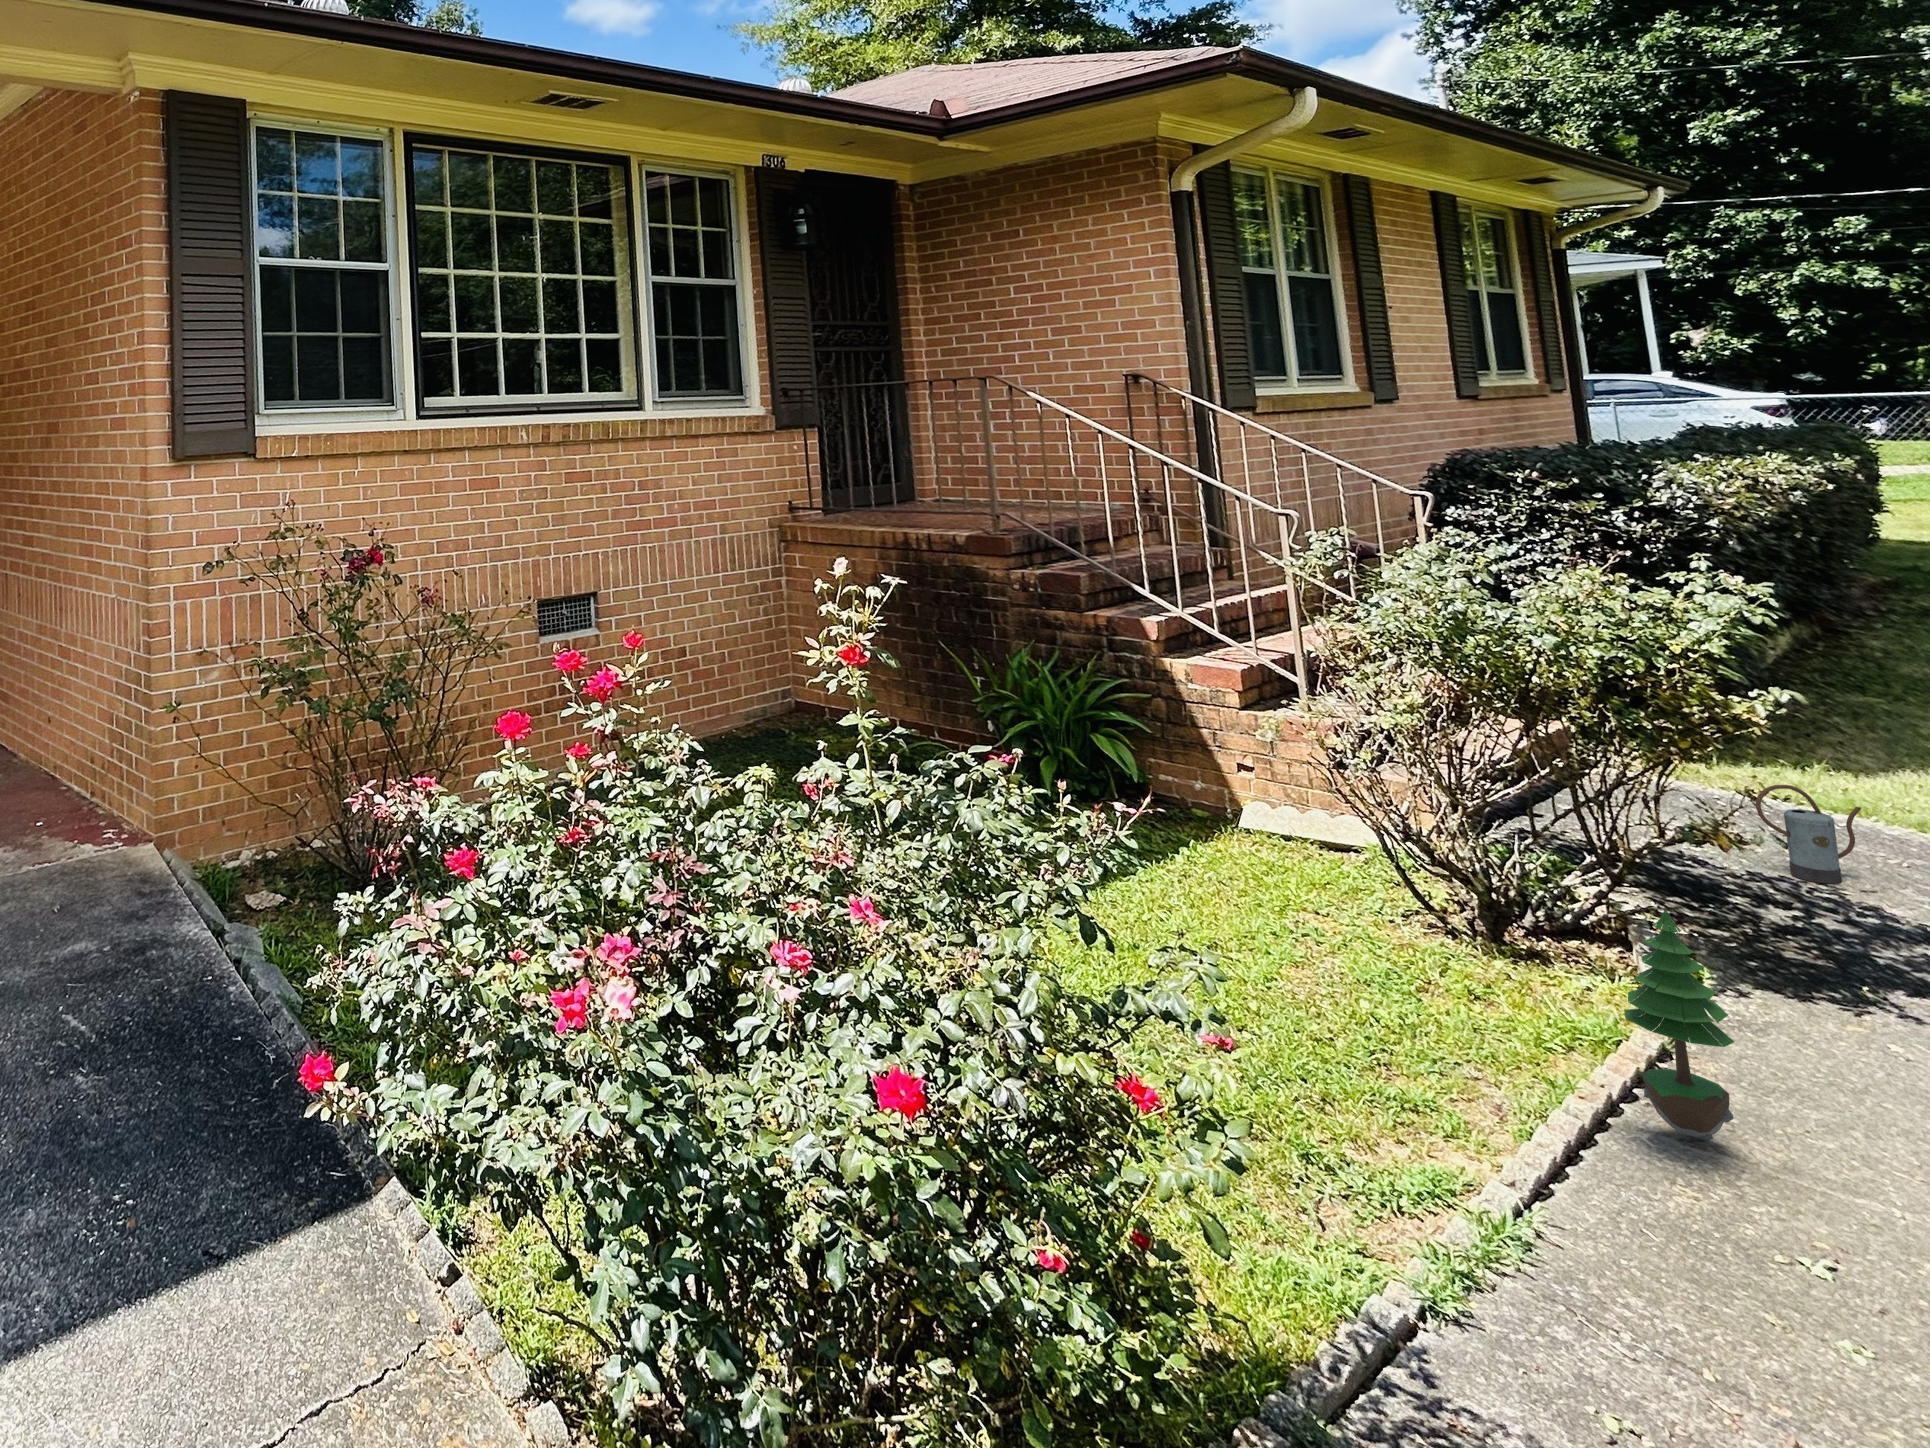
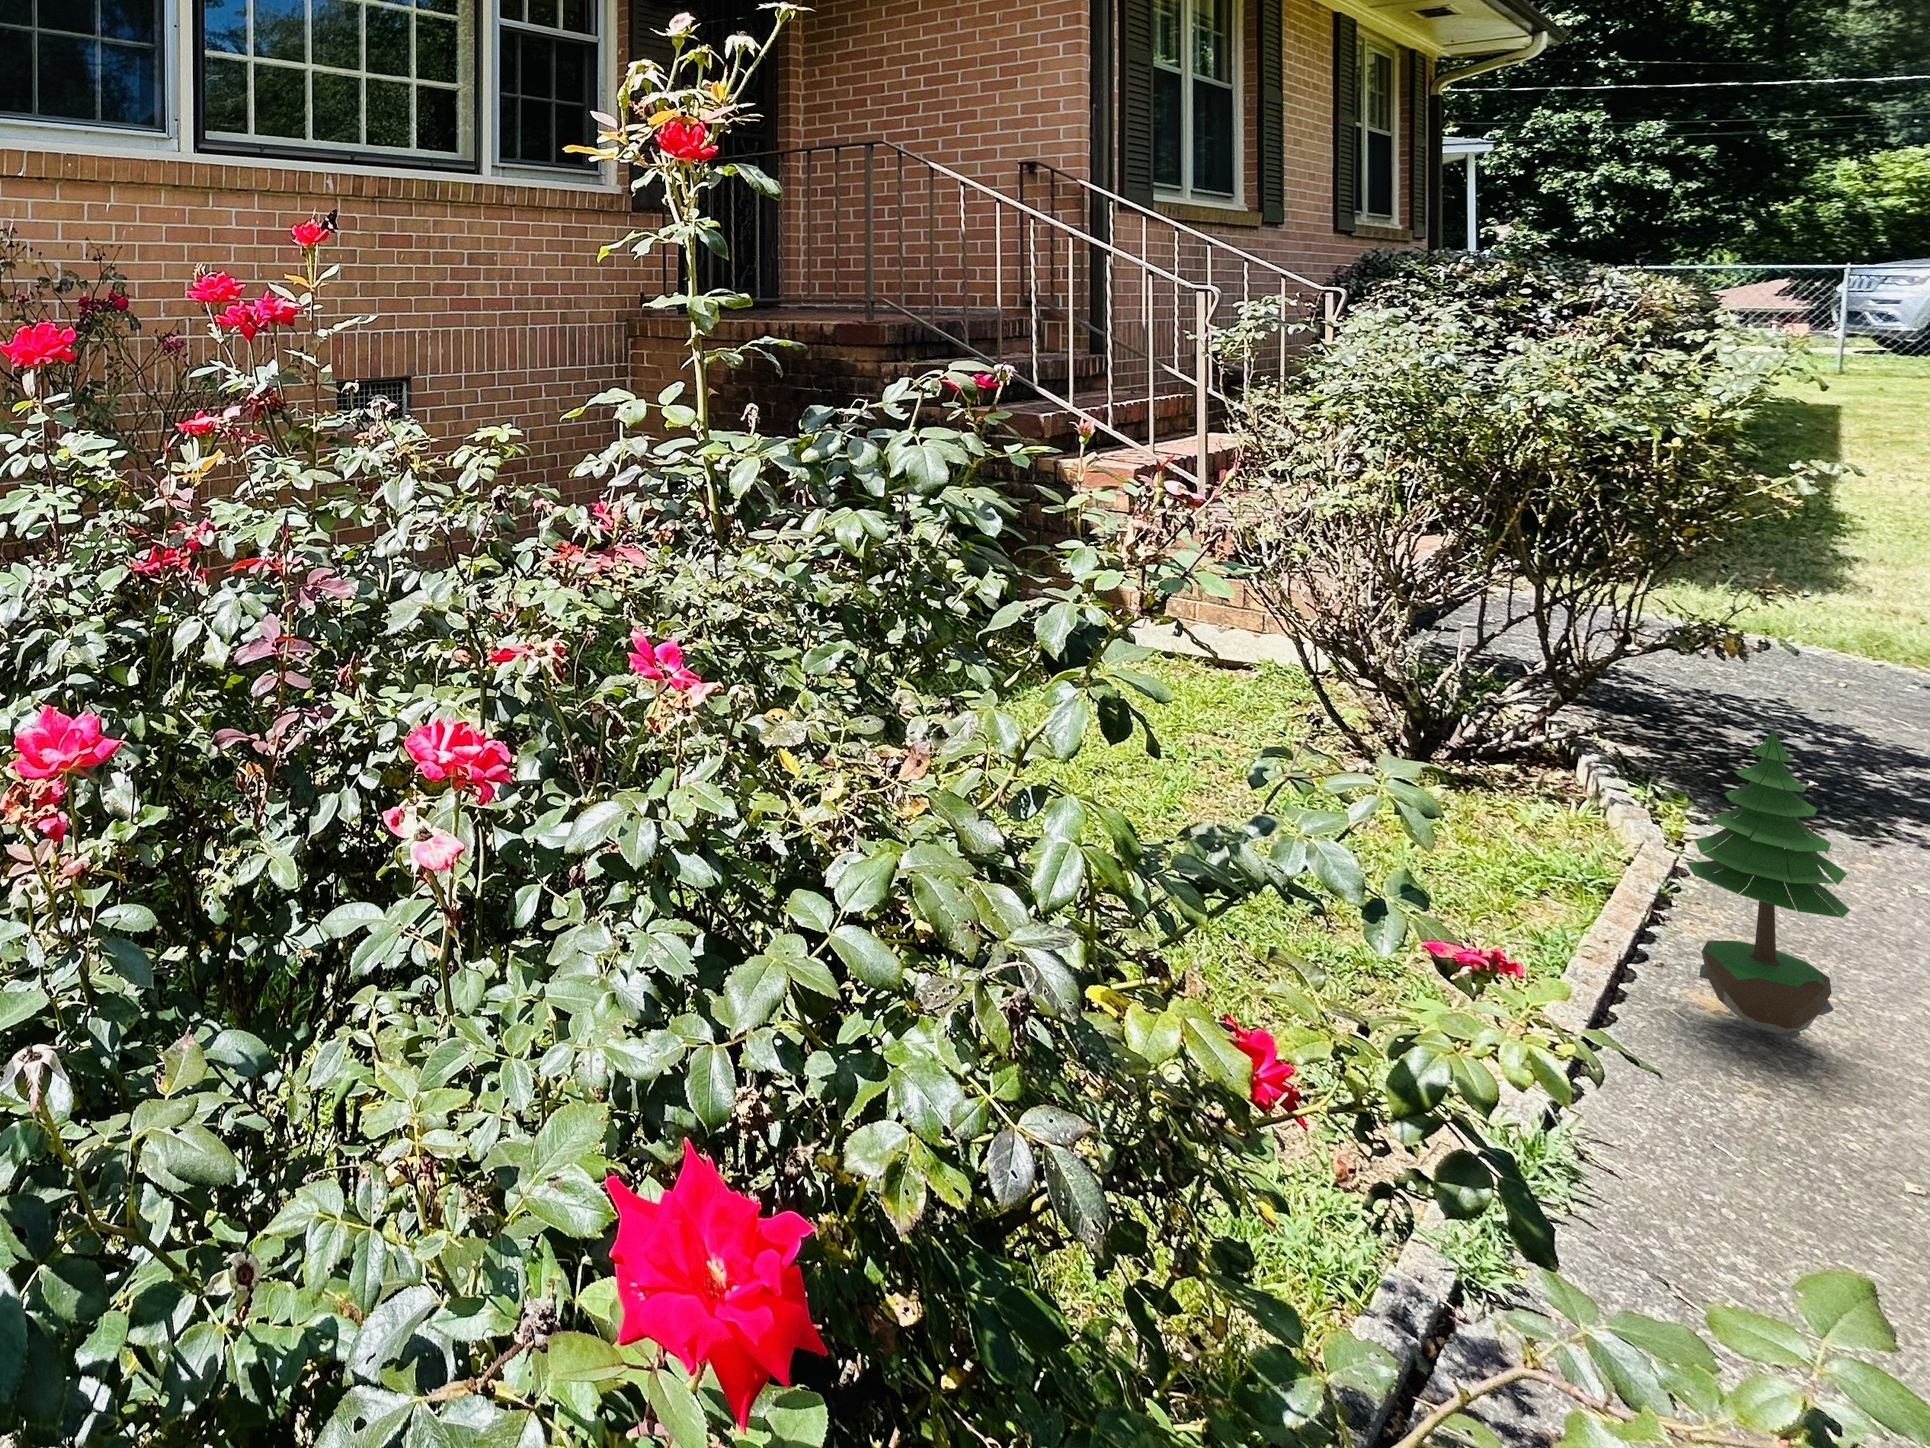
watering can: present [1756,785,1861,884] -> none [1706,600,1827,711]

